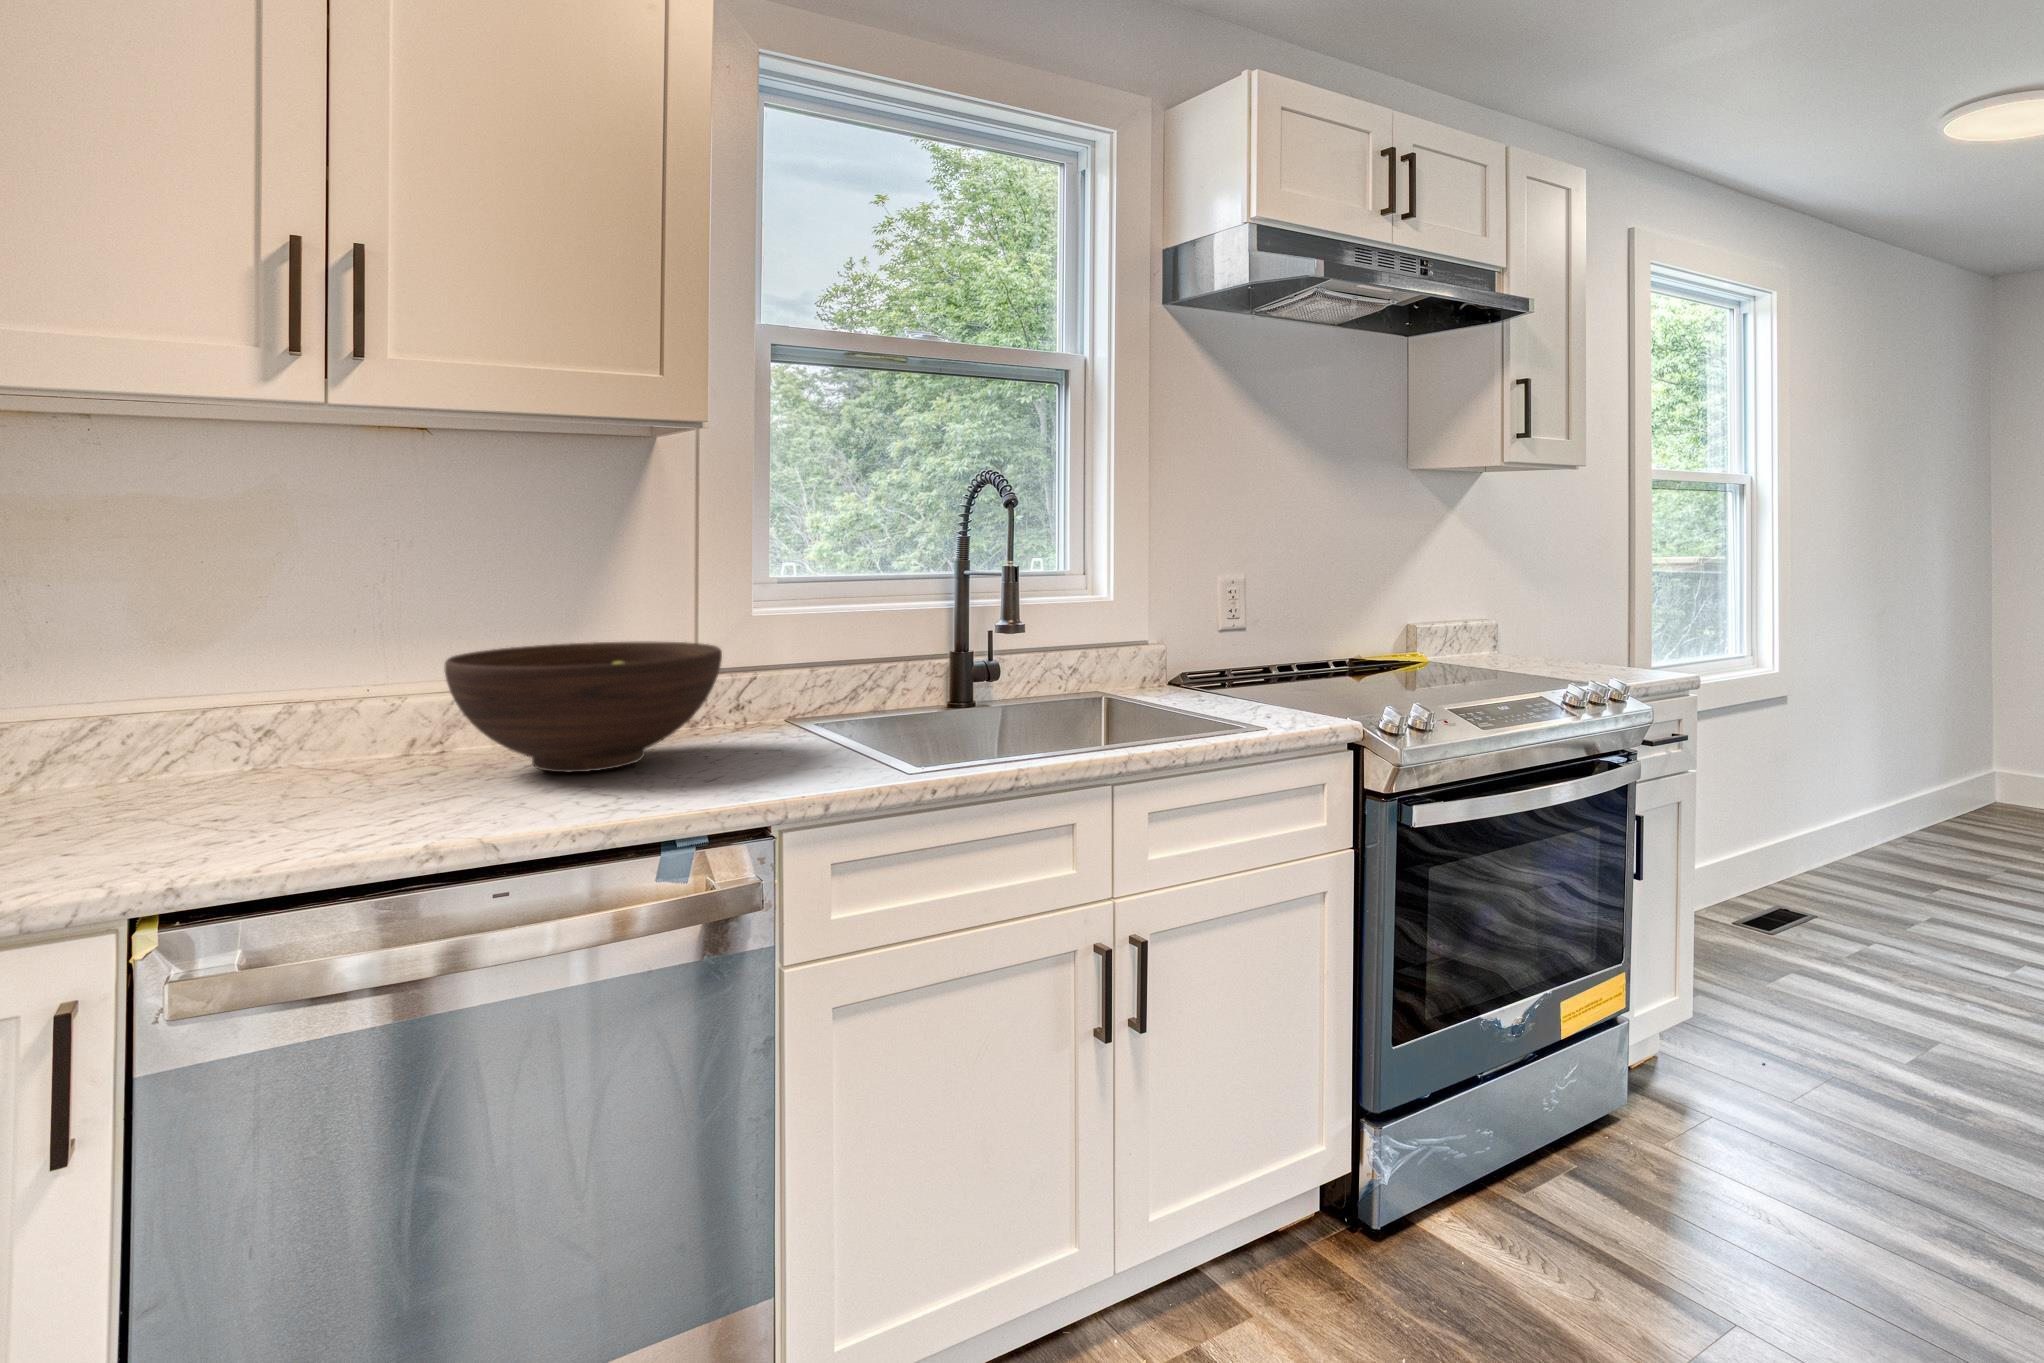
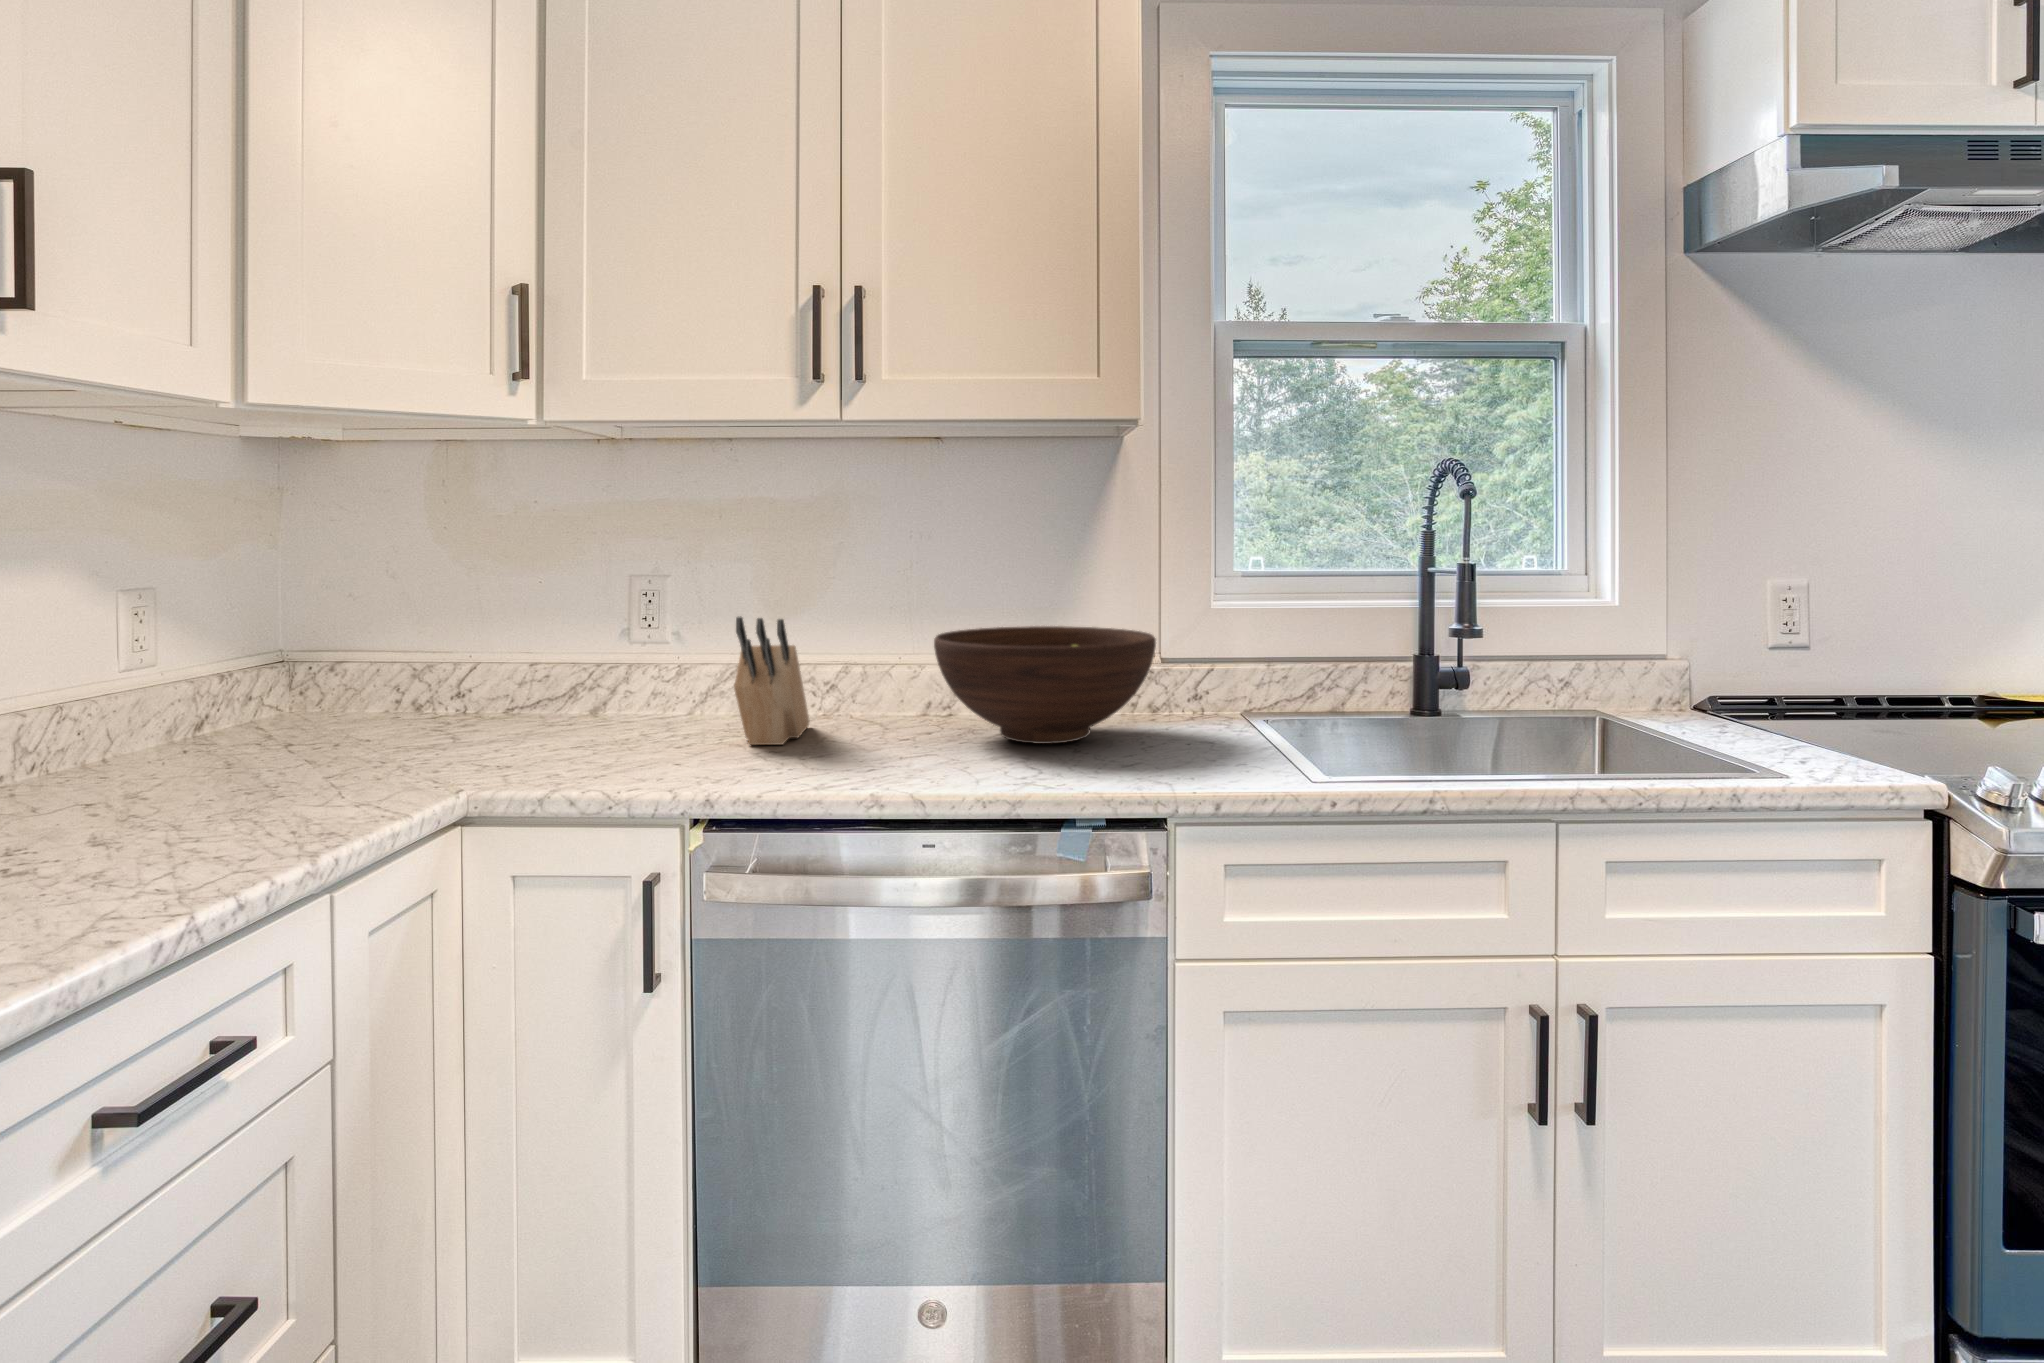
knife block: none [145,650,238,817] -> present [734,616,810,745]

